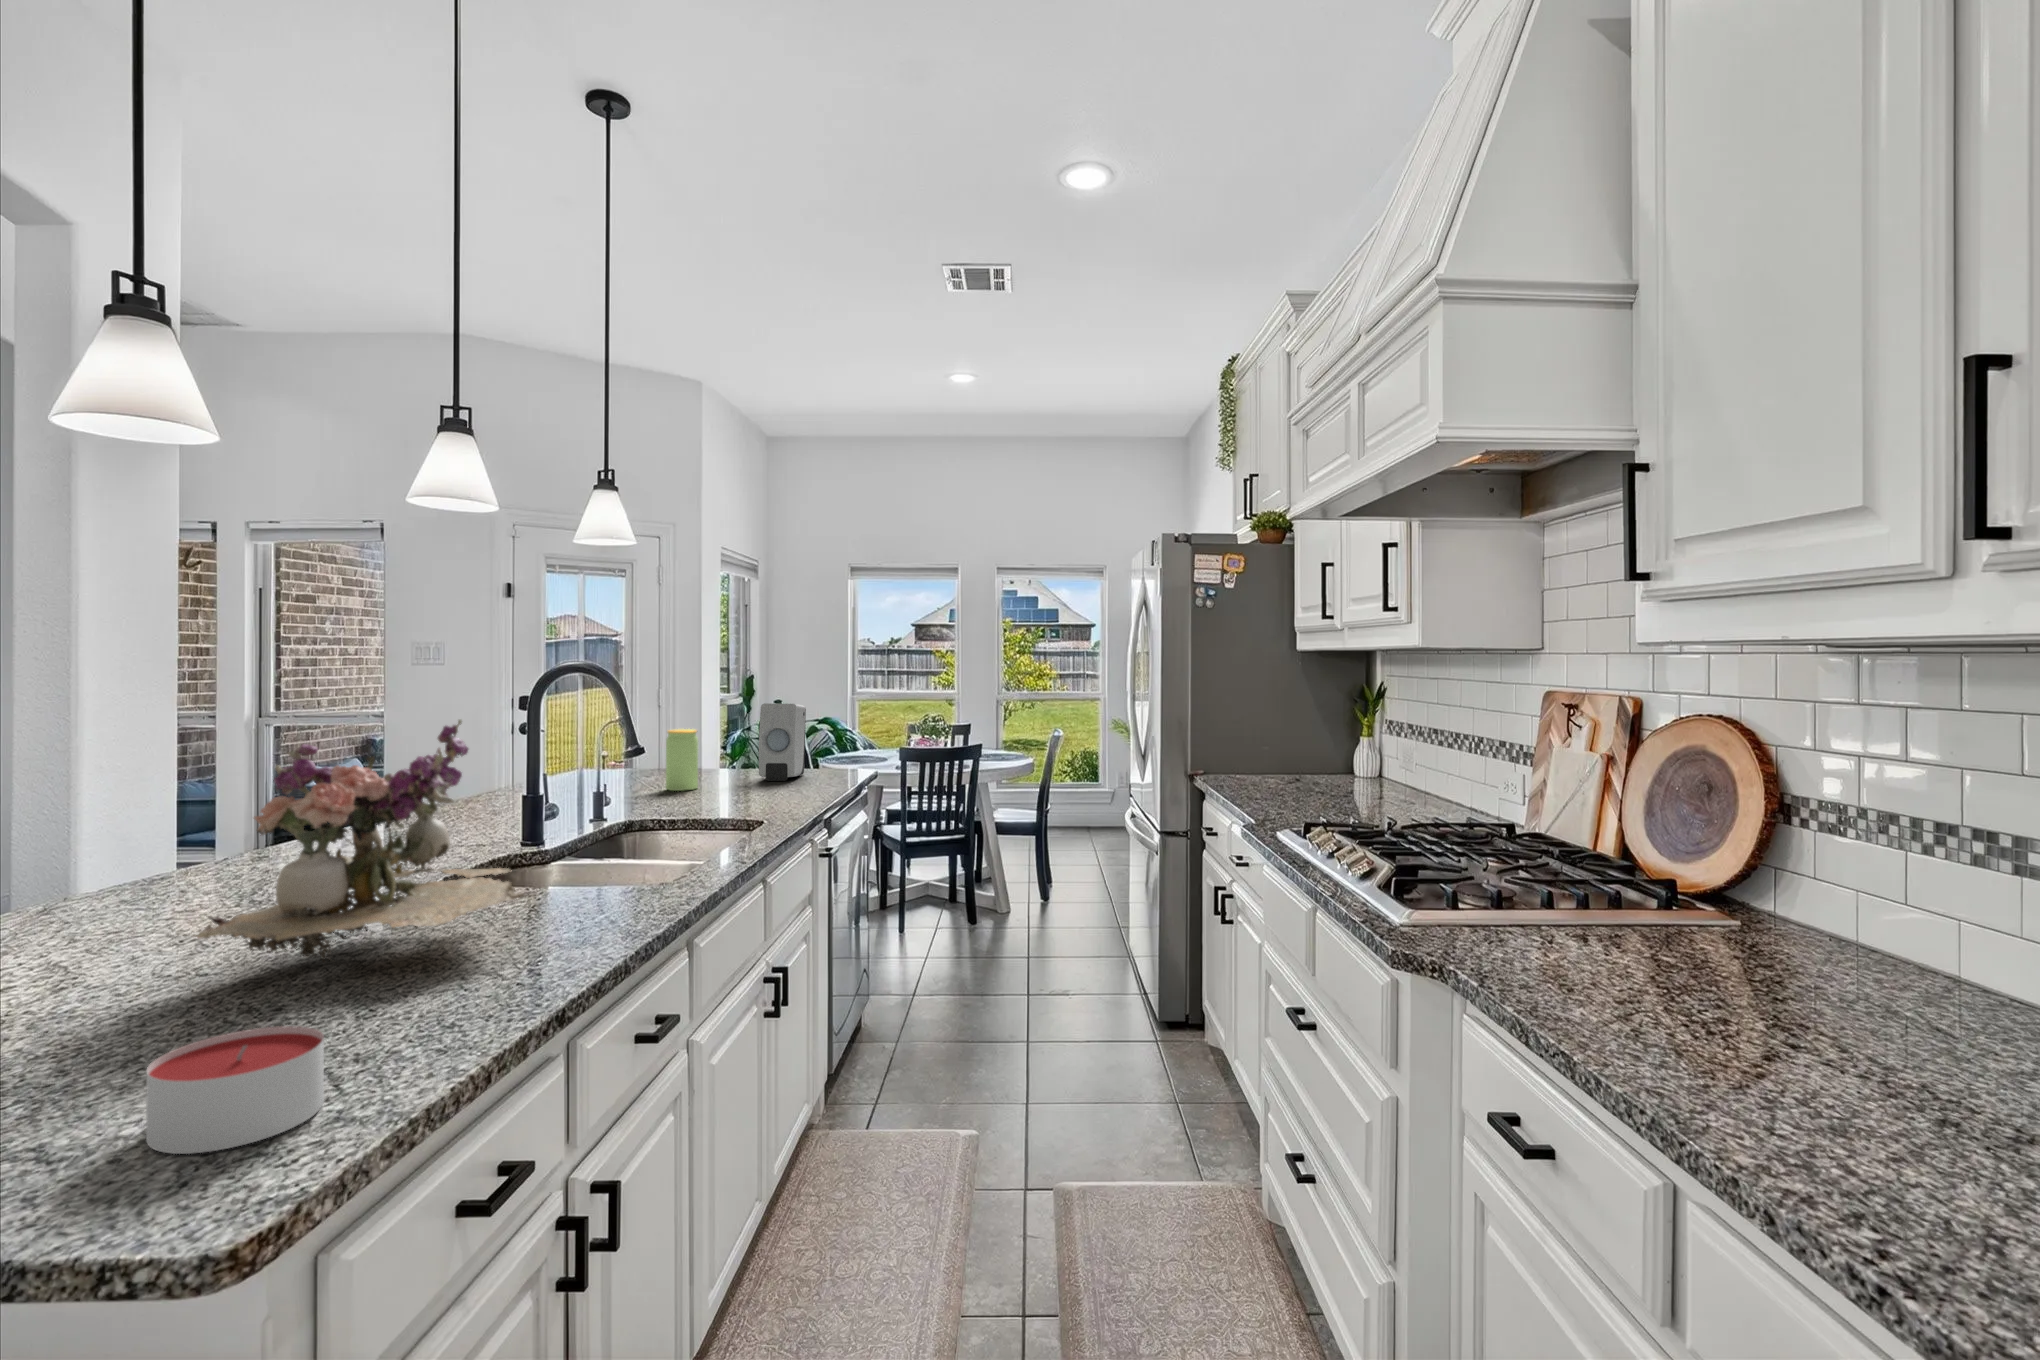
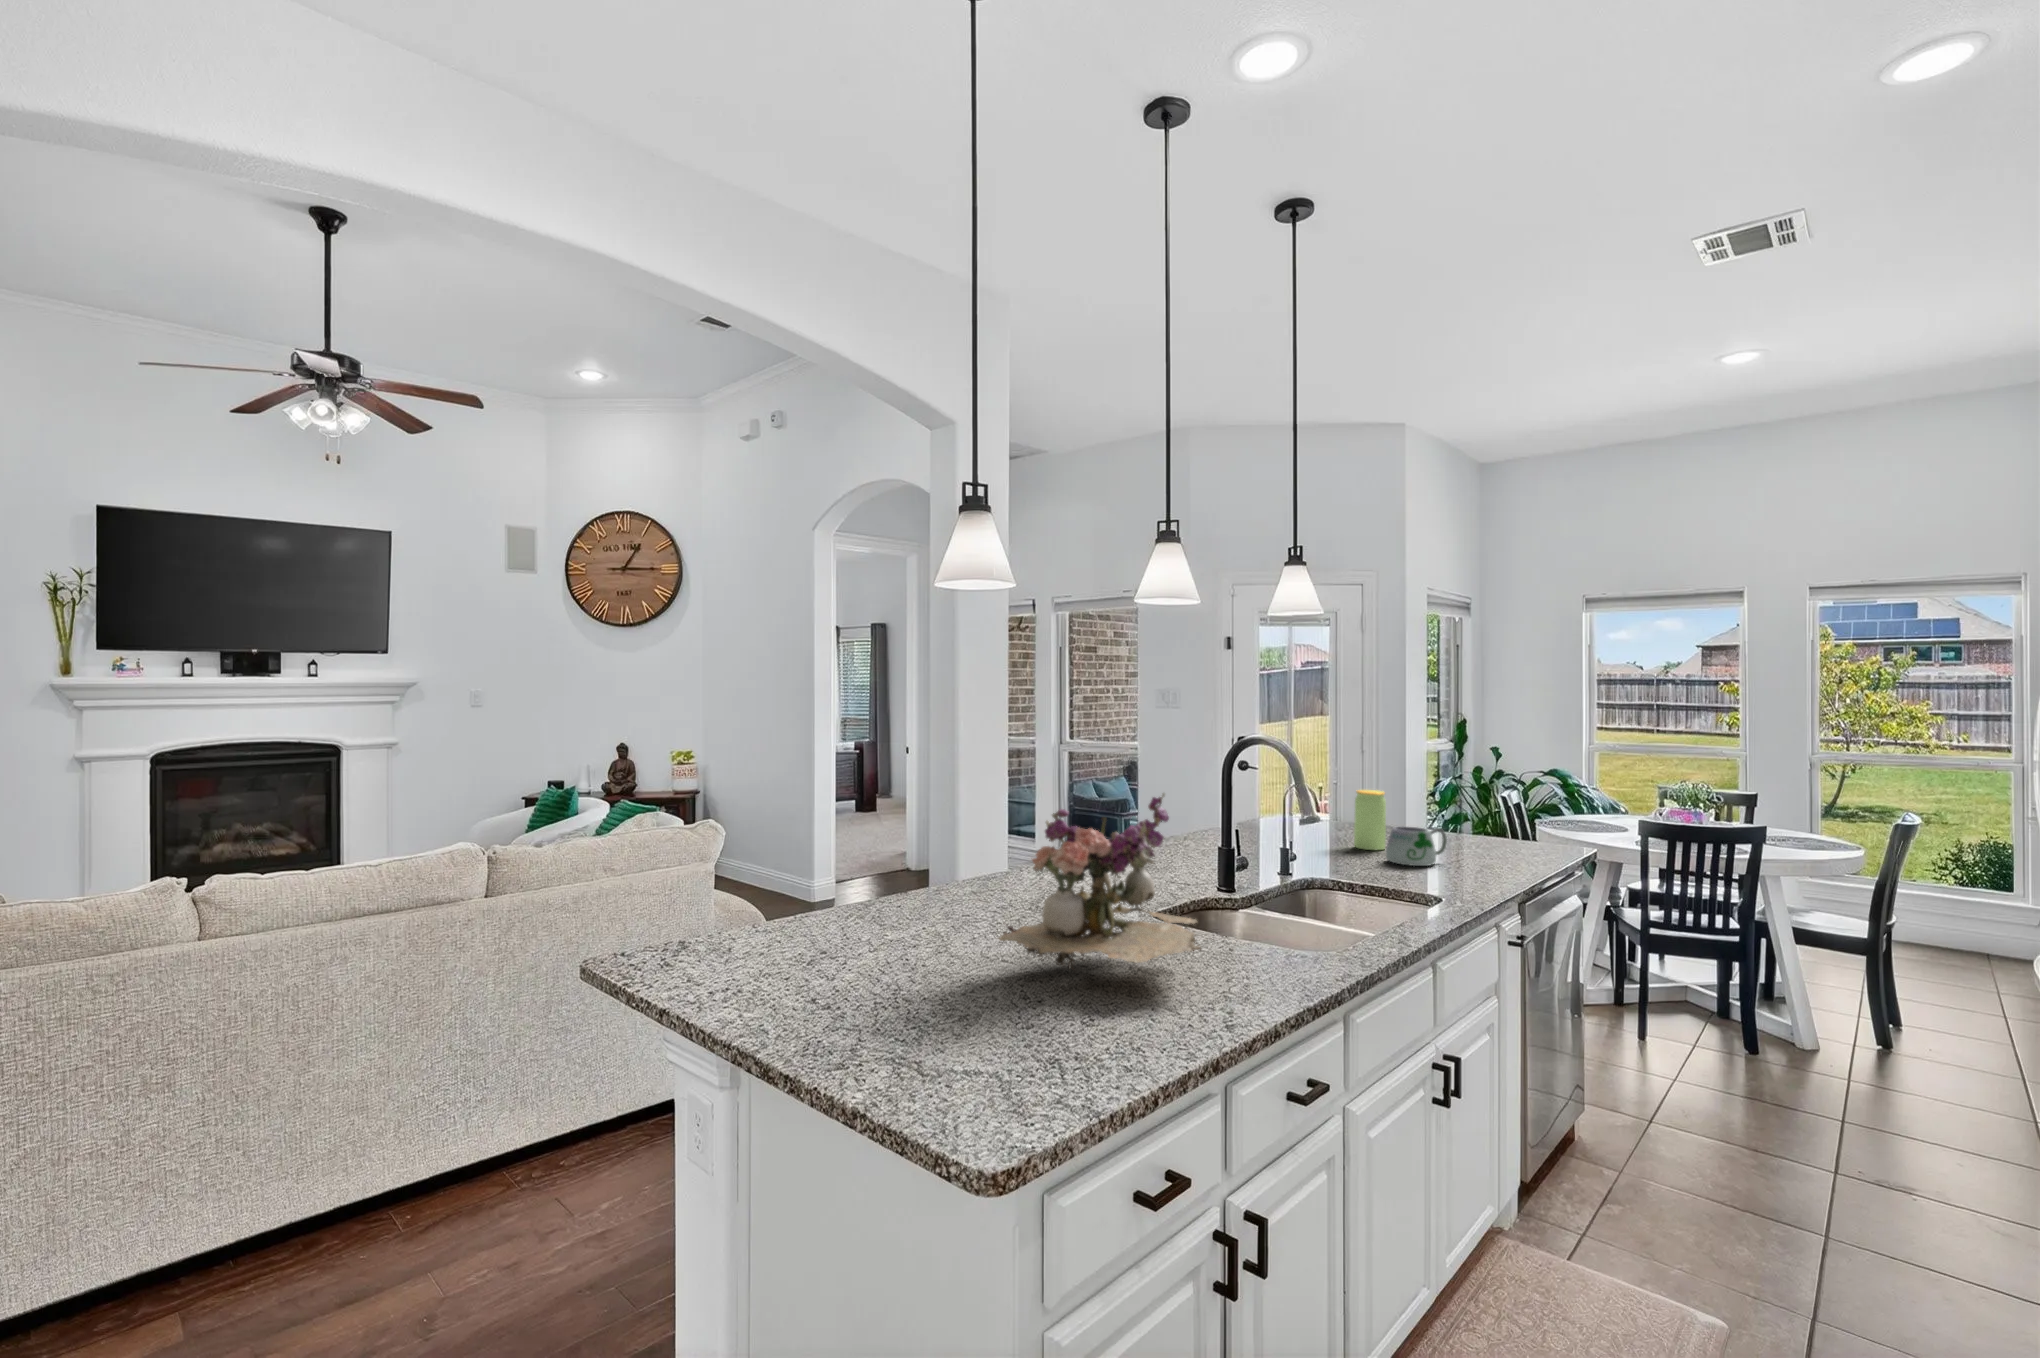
soap dispenser: present [759,703,806,781] -> none [1449,769,1504,852]
mug: none [701,760,763,799] -> present [1386,826,1447,866]
candle: present [146,1026,324,1154] -> none [961,1021,1054,1103]

